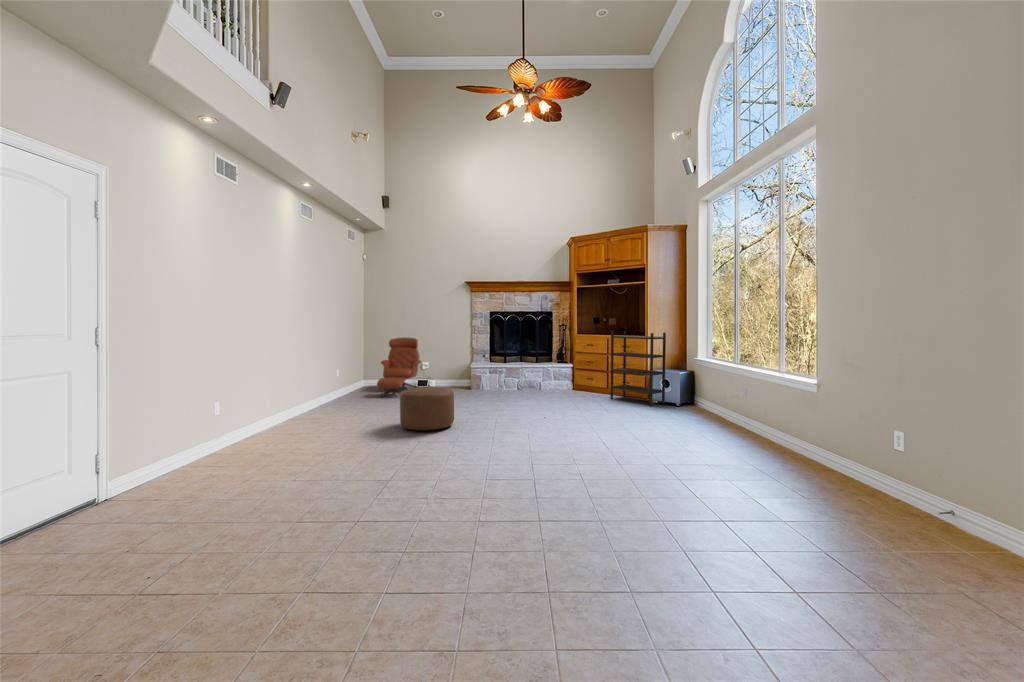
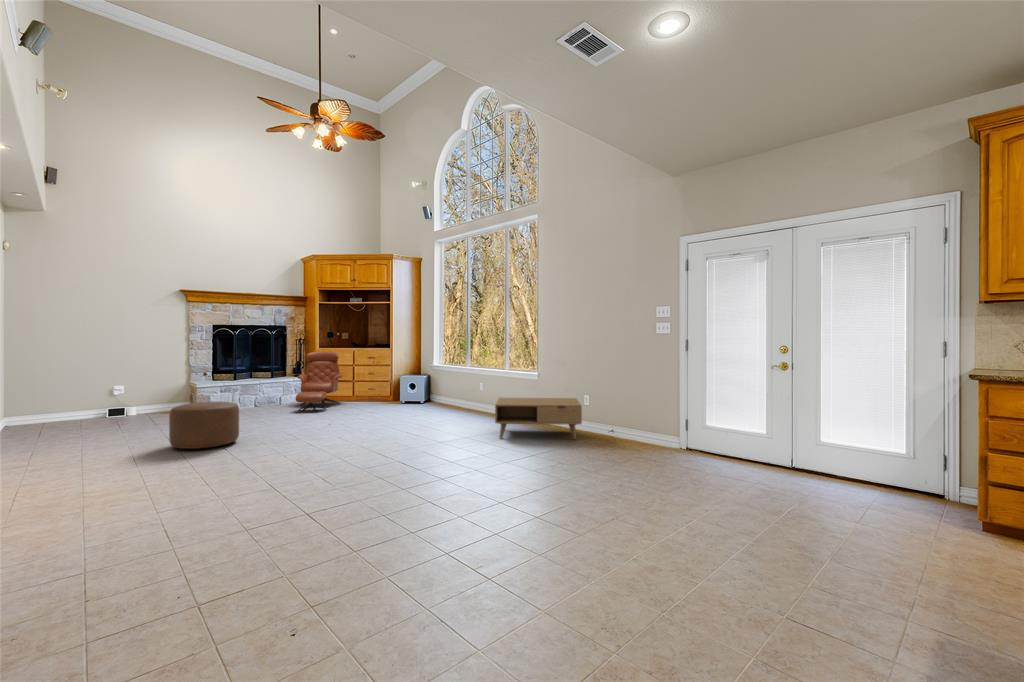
bookshelf: present [611,331,666,406] -> none [362,344,410,406]
lounge chair: present [377,337,421,397] -> present [295,351,342,413]
coffee table: none [709,423,894,530] -> present [495,398,582,439]

